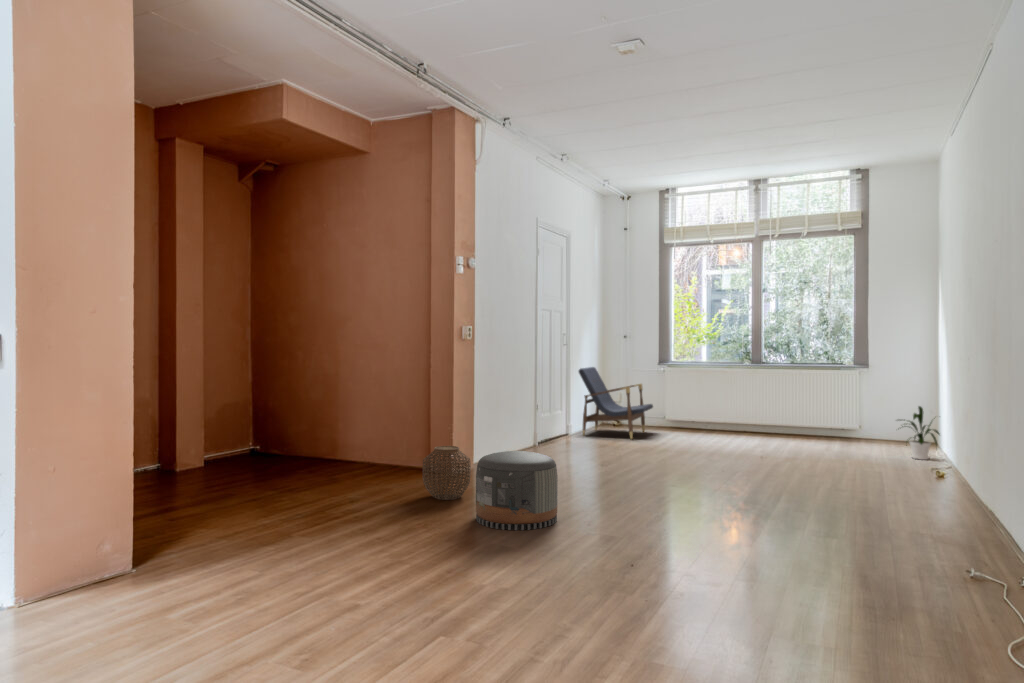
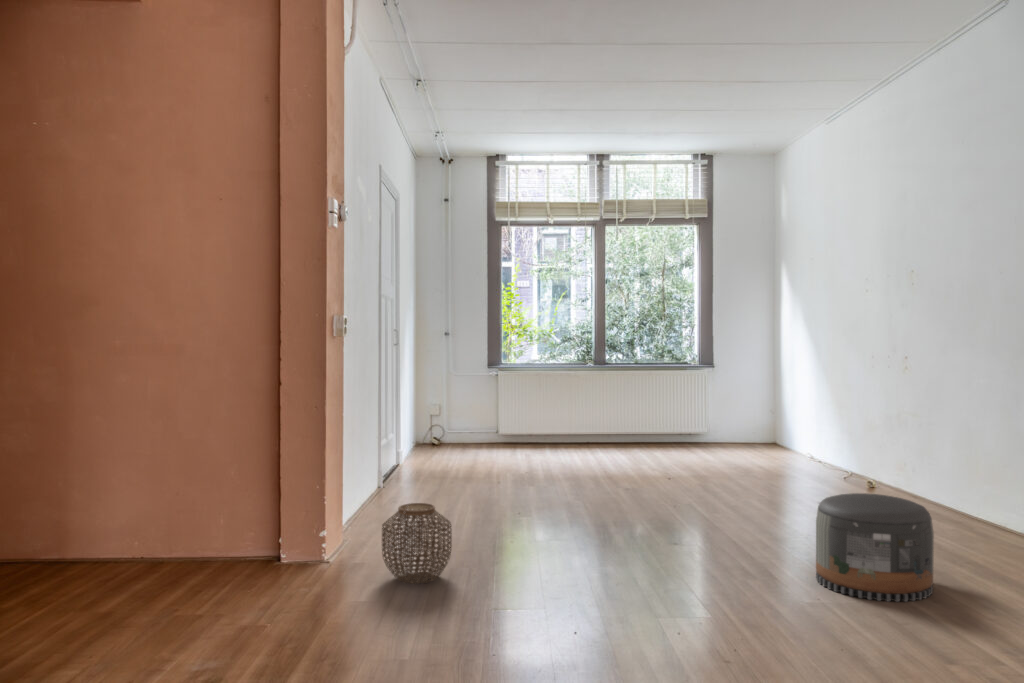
lounge chair: present [579,367,653,439] -> none [418,373,503,462]
house plant: present [902,406,939,460] -> none [766,406,814,461]
pouf: present [476,451,558,530] -> present [816,493,934,602]

